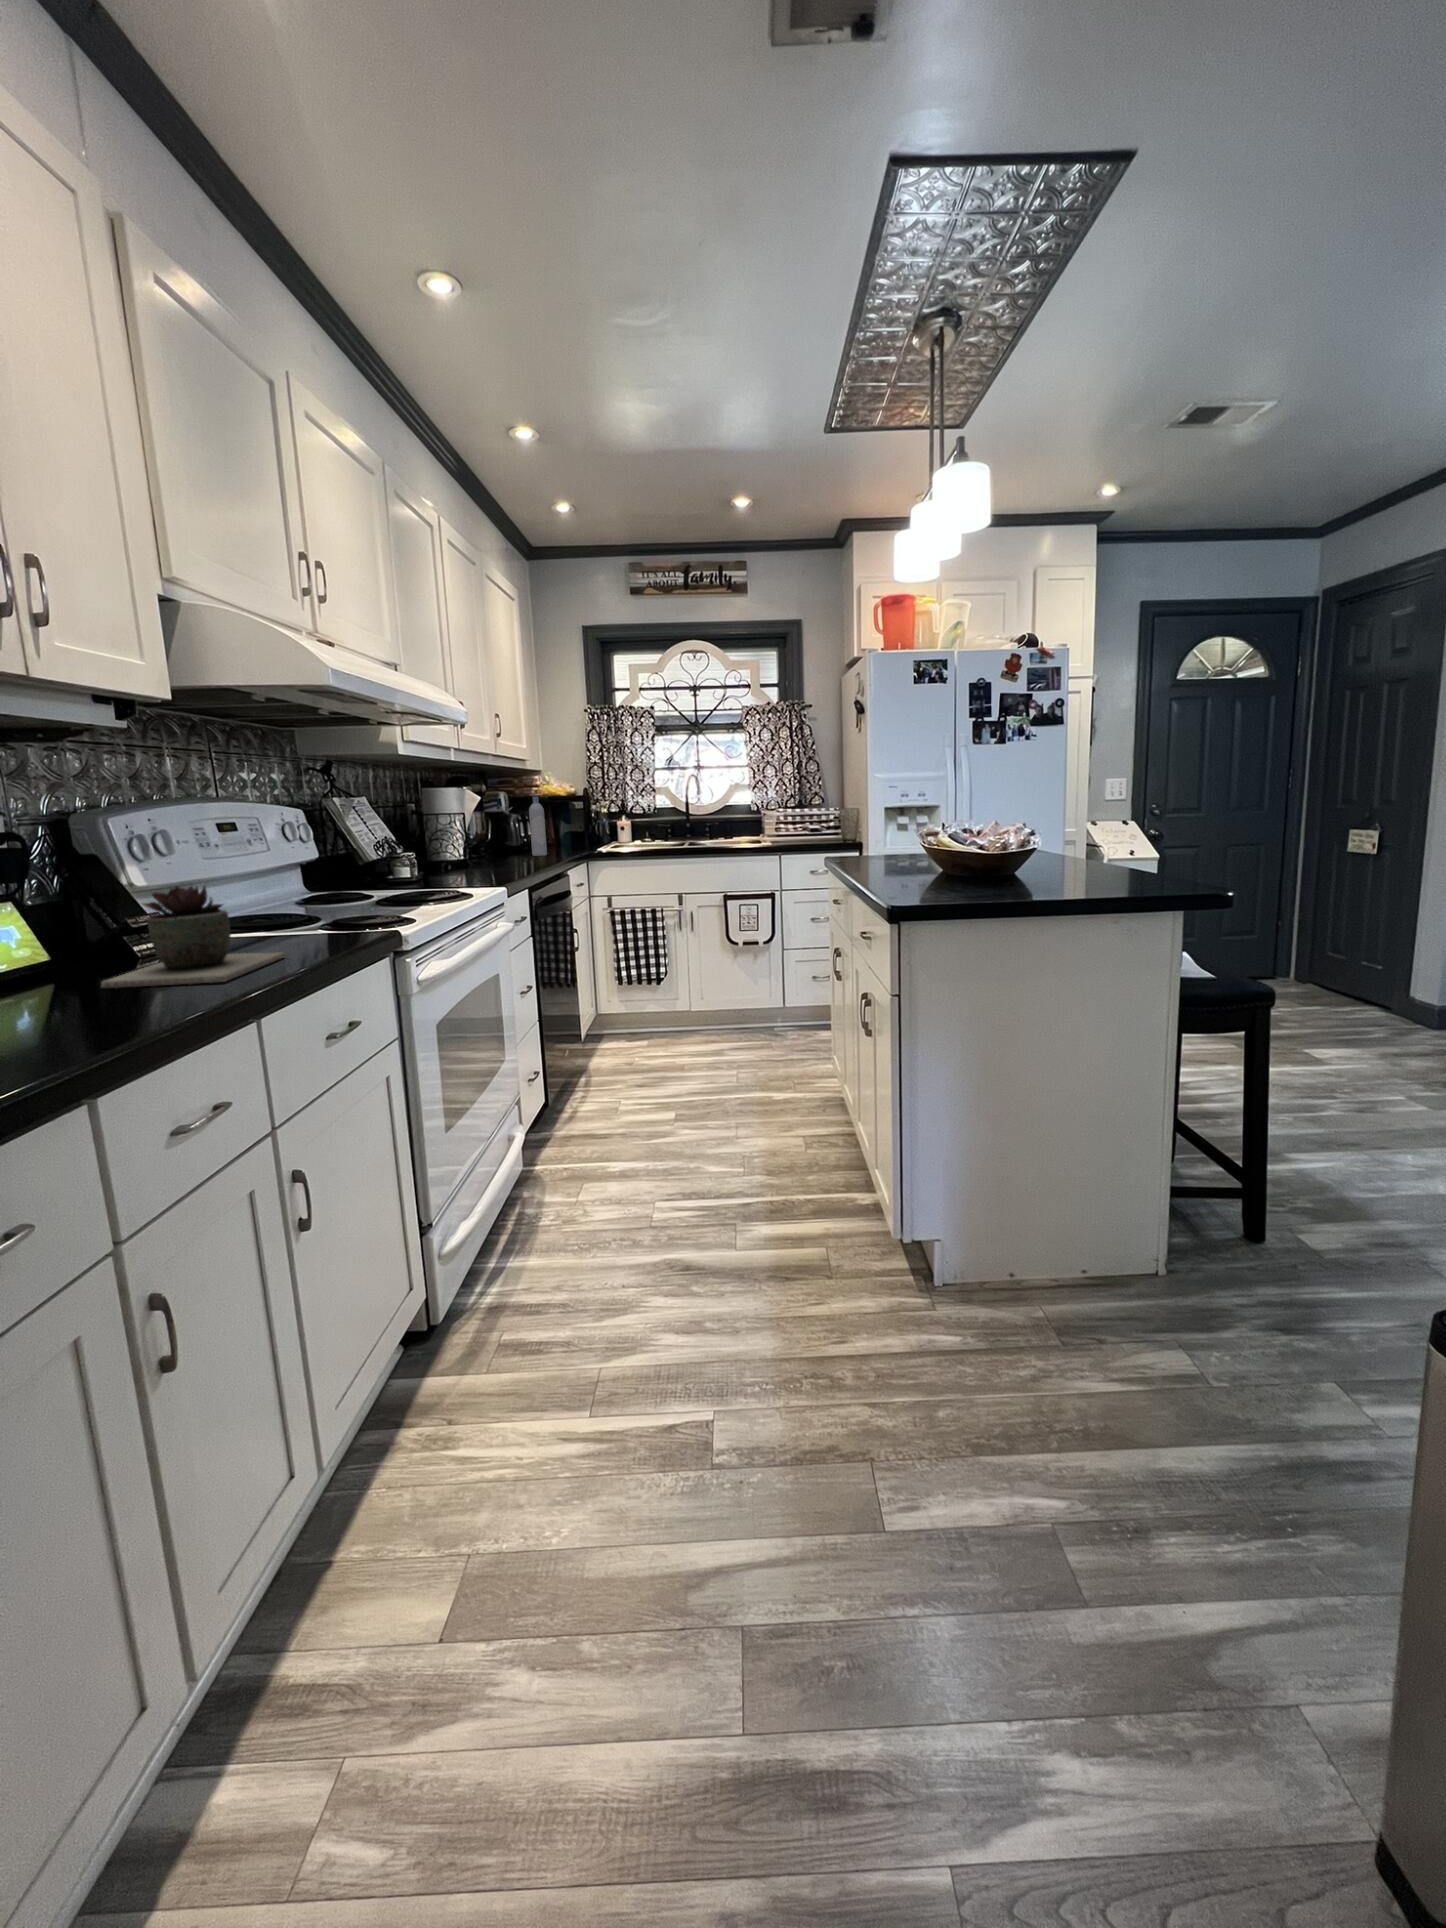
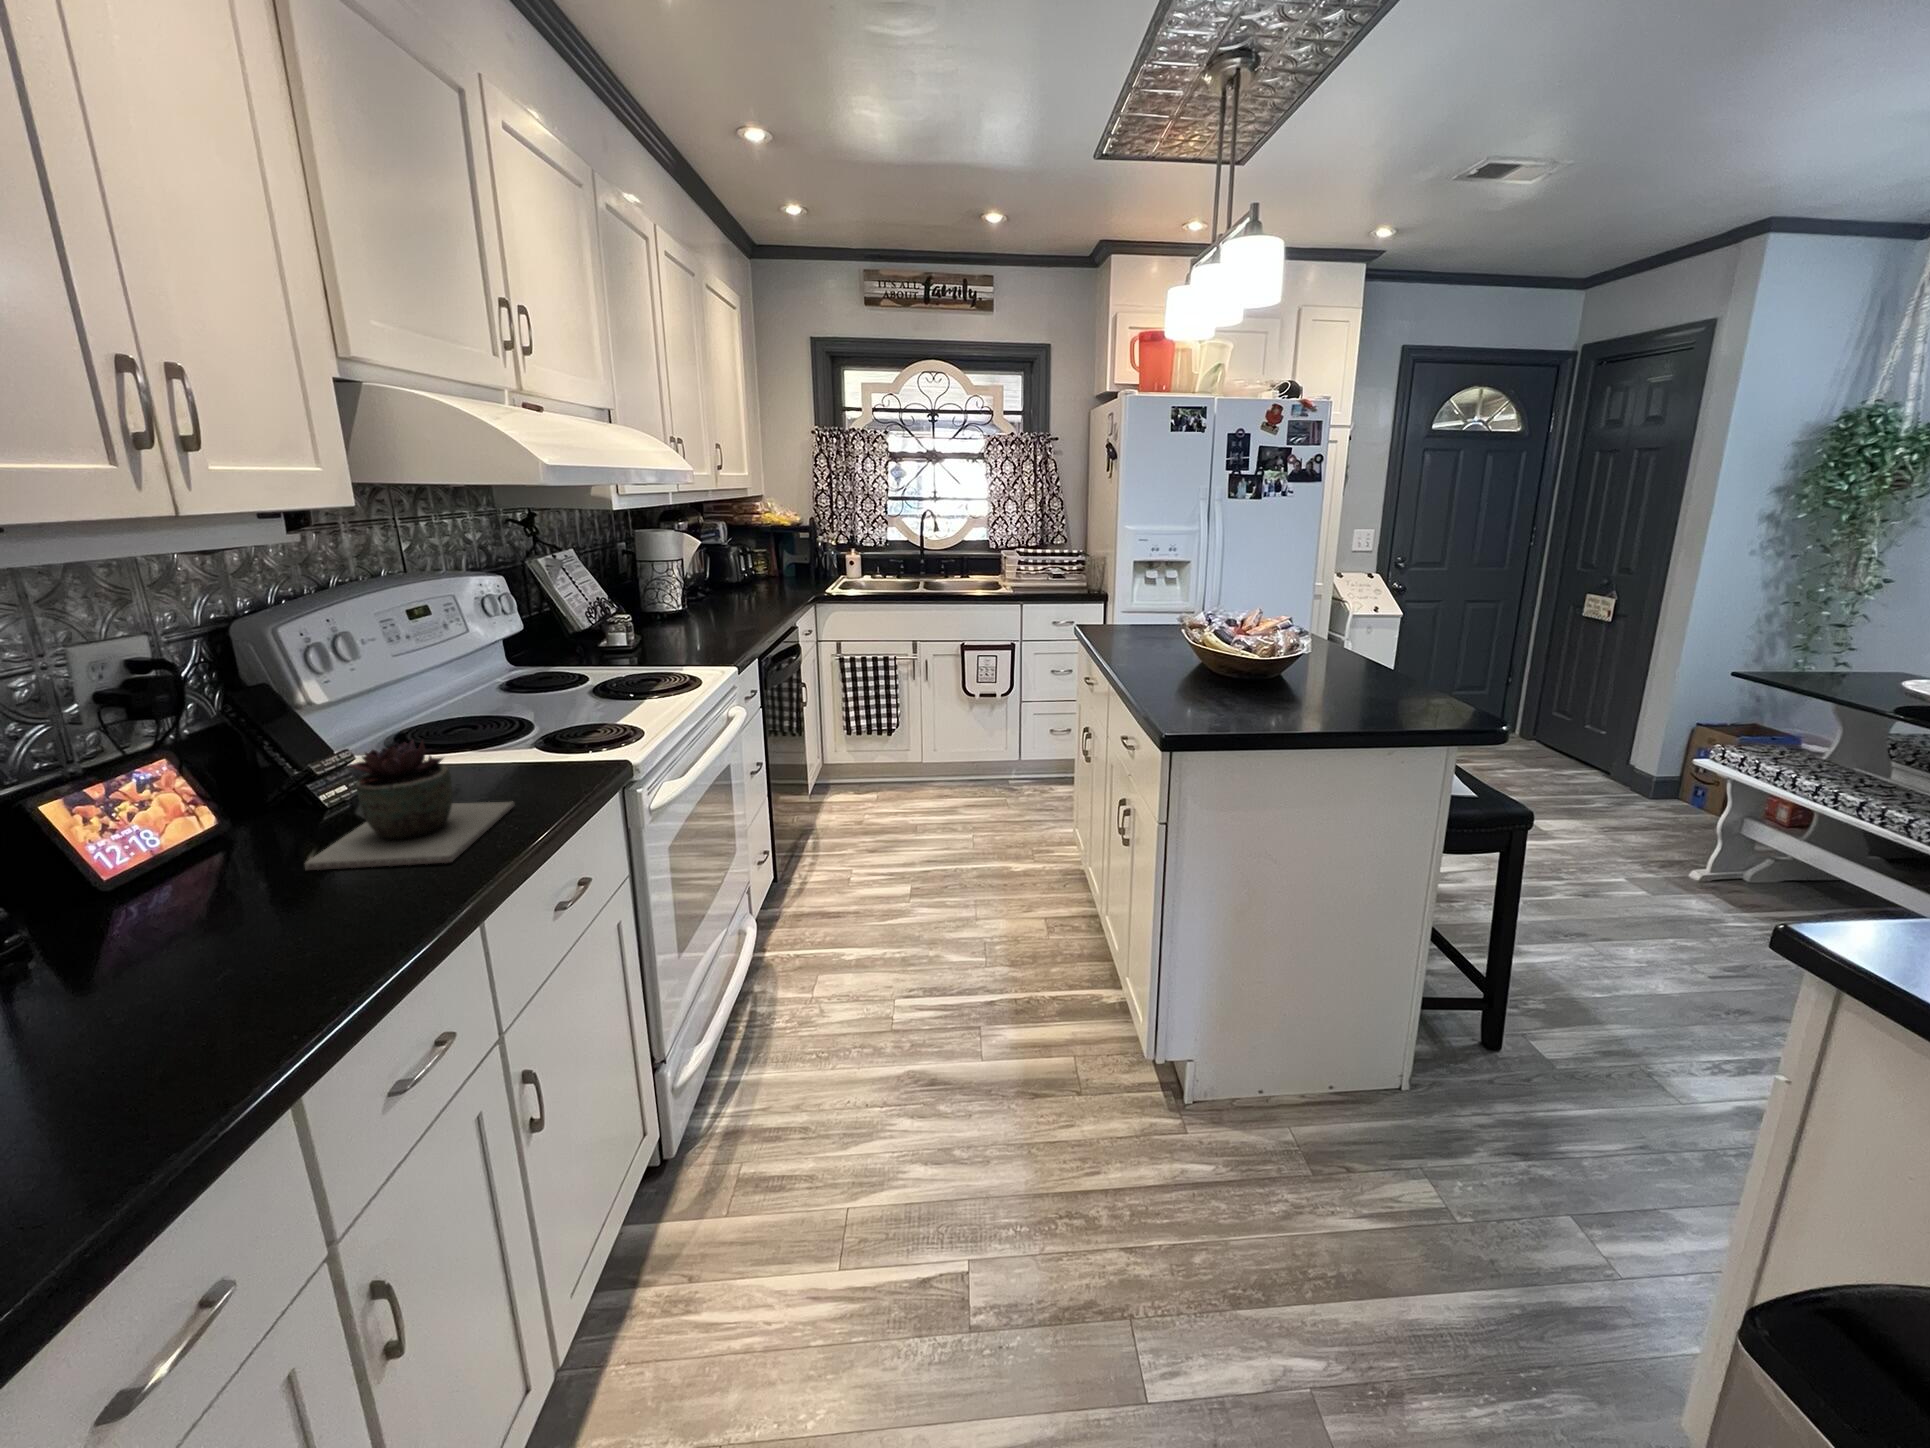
bottle: present [529,797,547,856] -> none [752,530,771,595]

